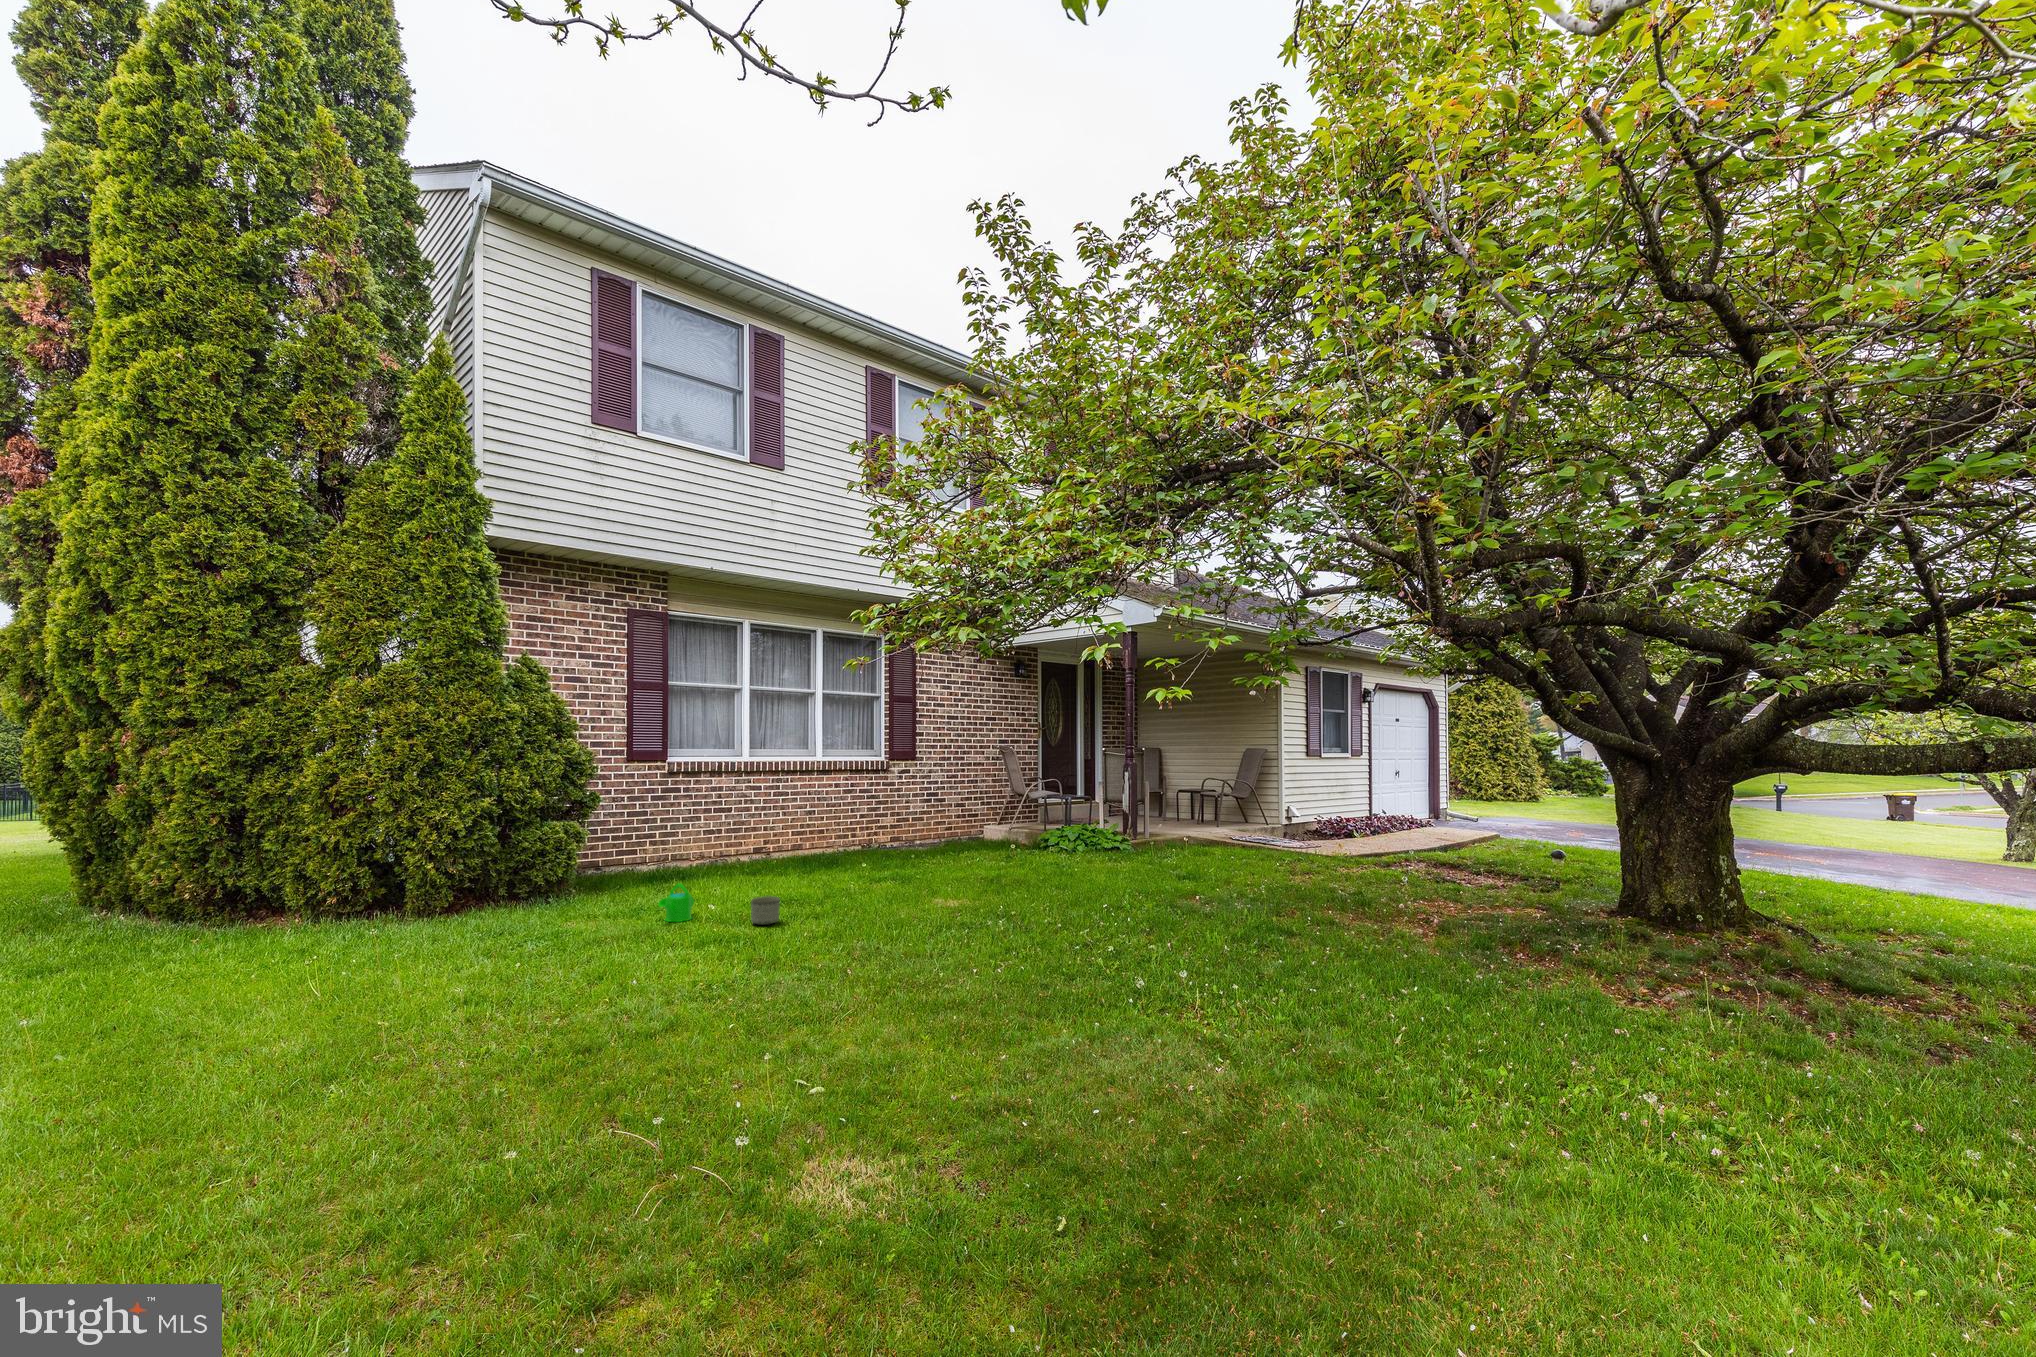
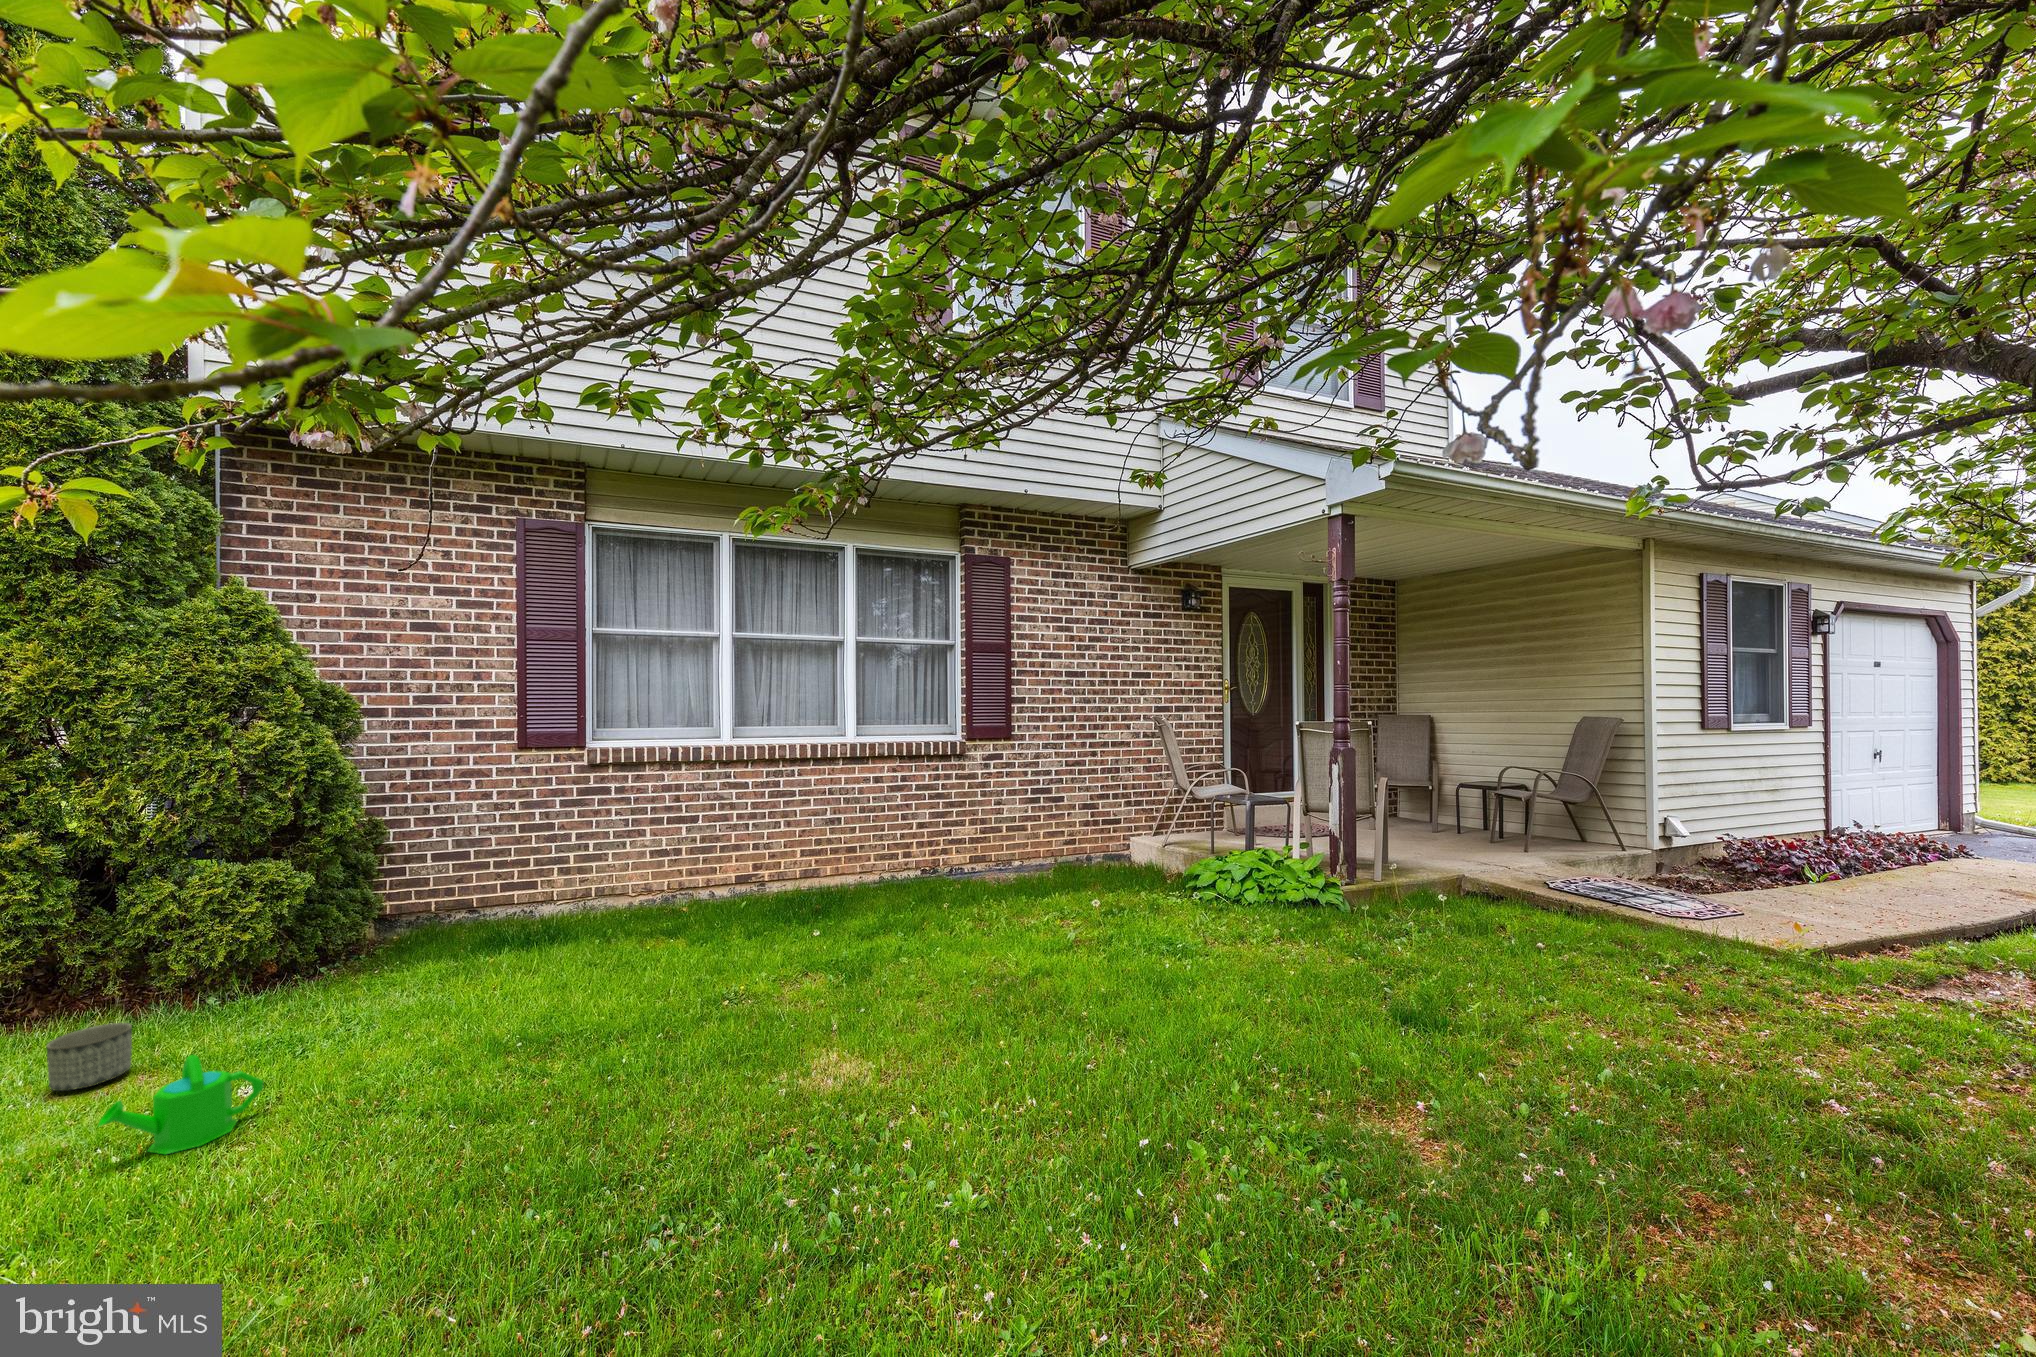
planter: present [751,896,780,925] -> present [47,1023,132,1091]

